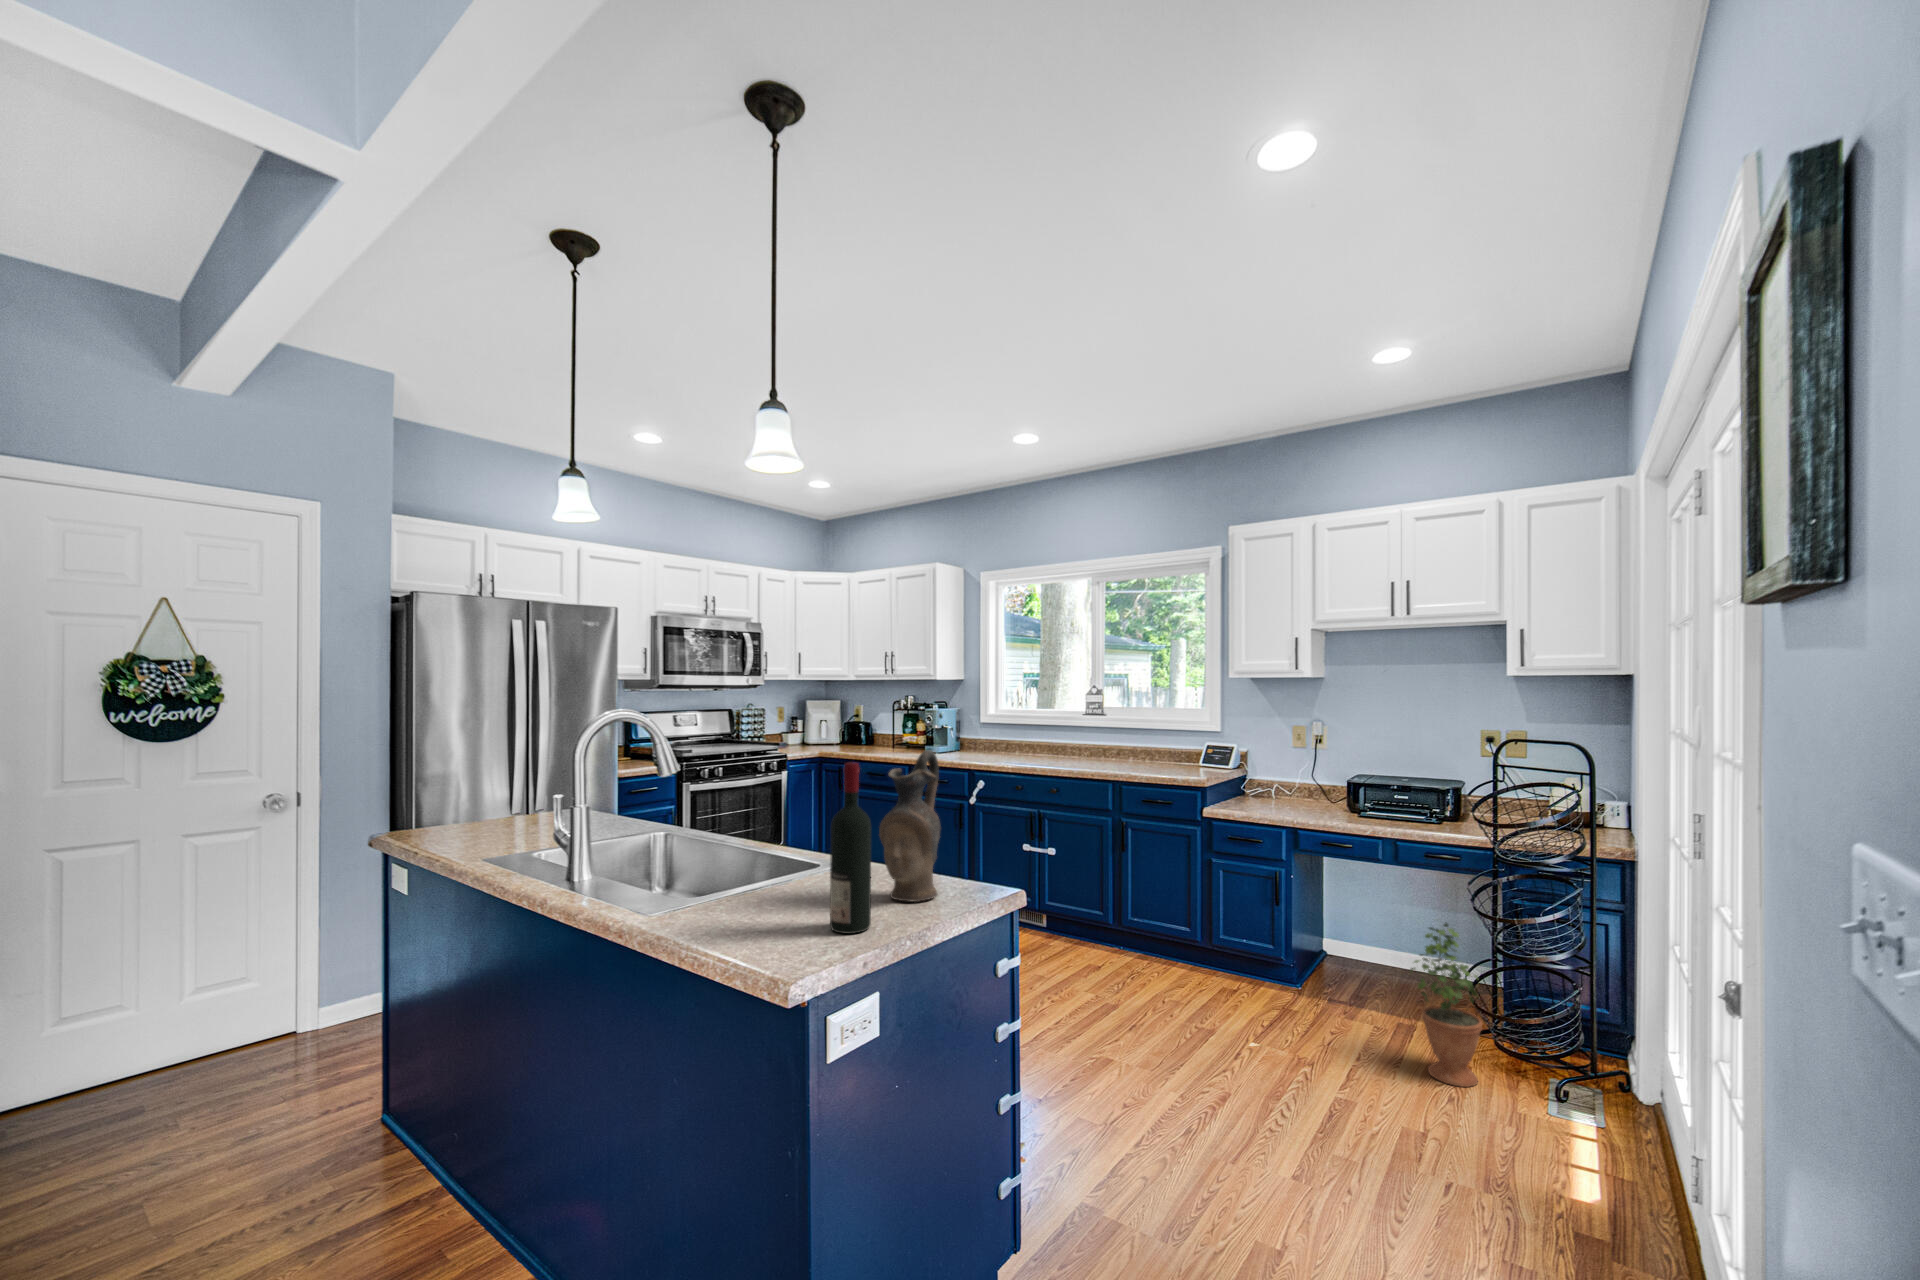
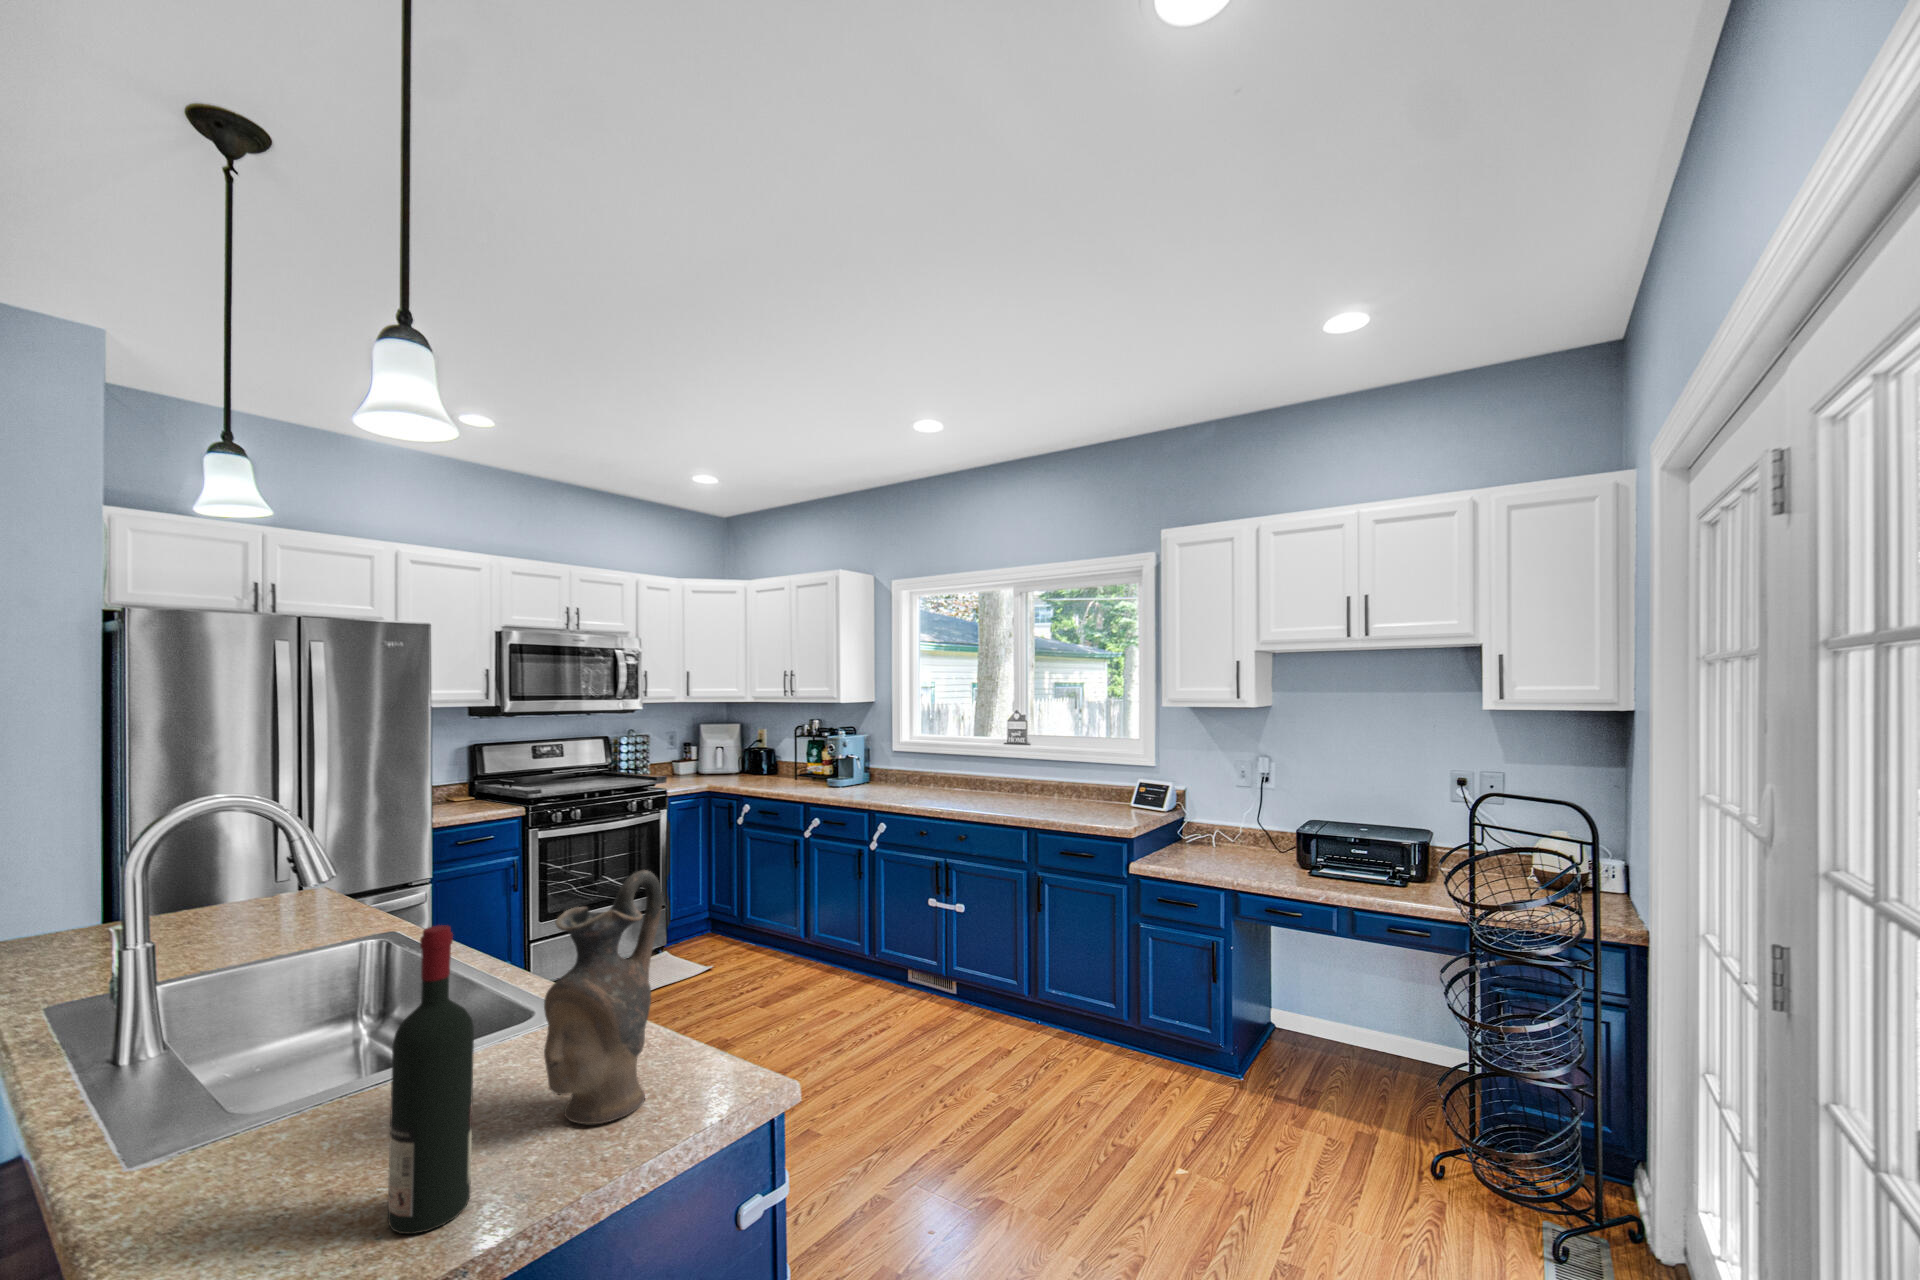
potted plant: present [1410,922,1482,1087] -> none [1370,1018,1460,1238]

